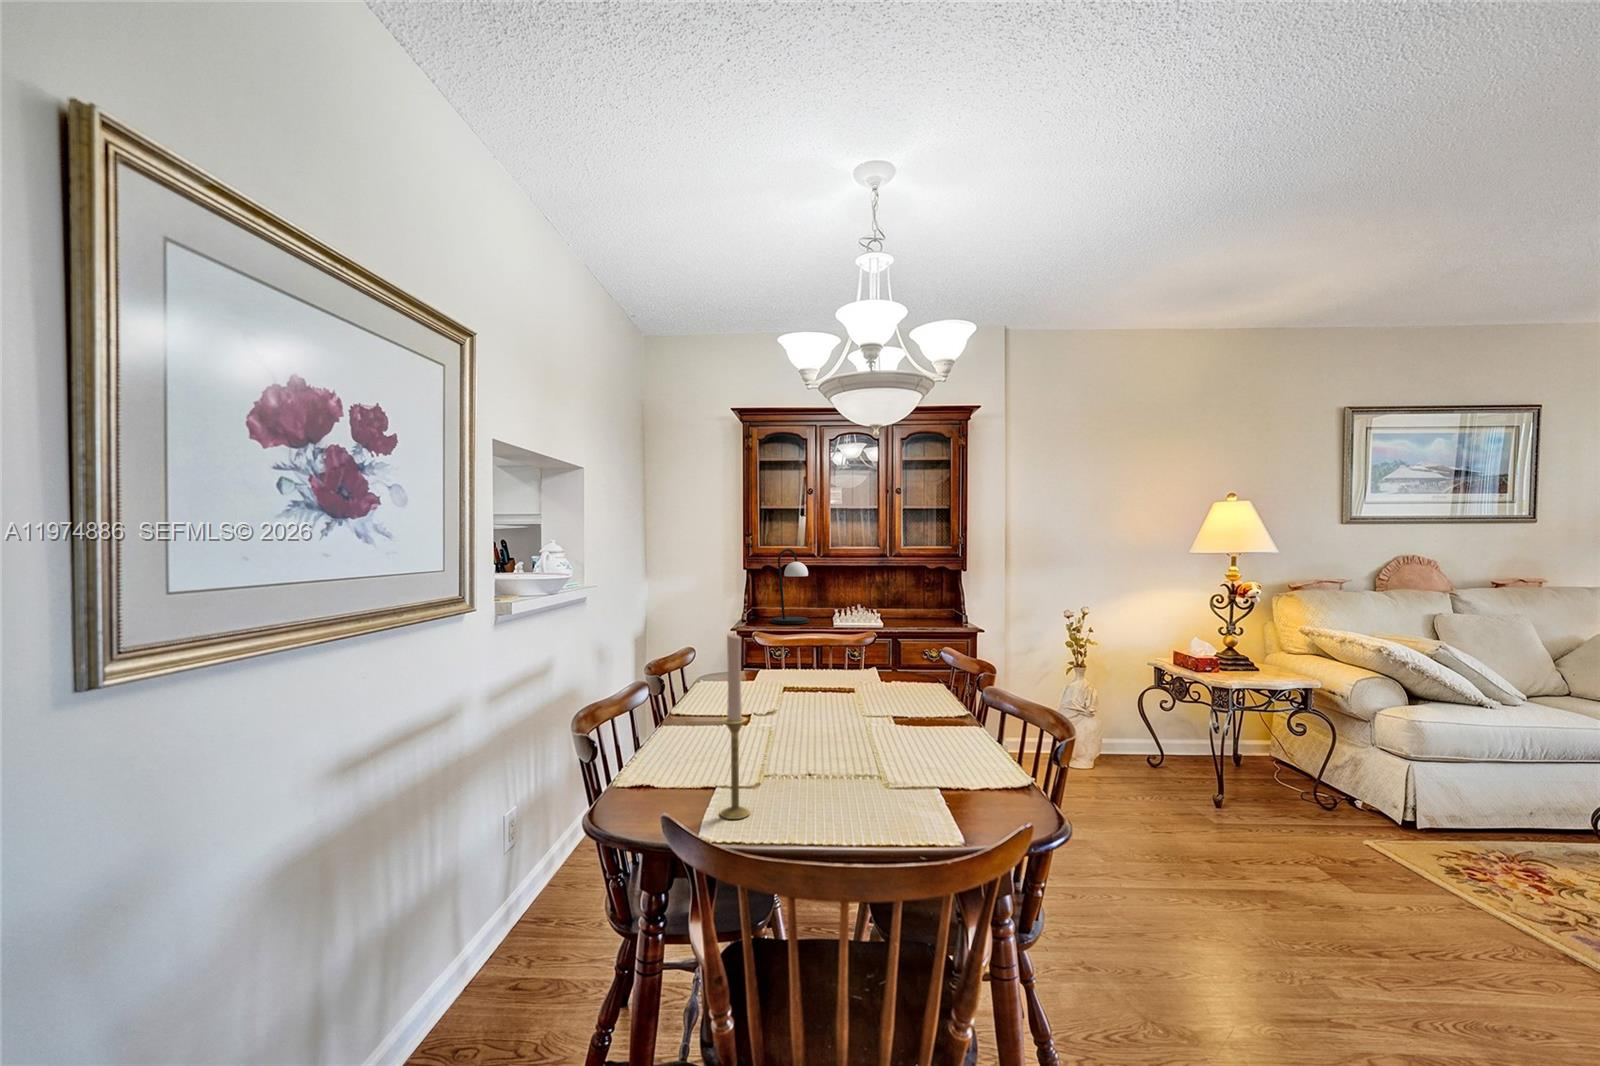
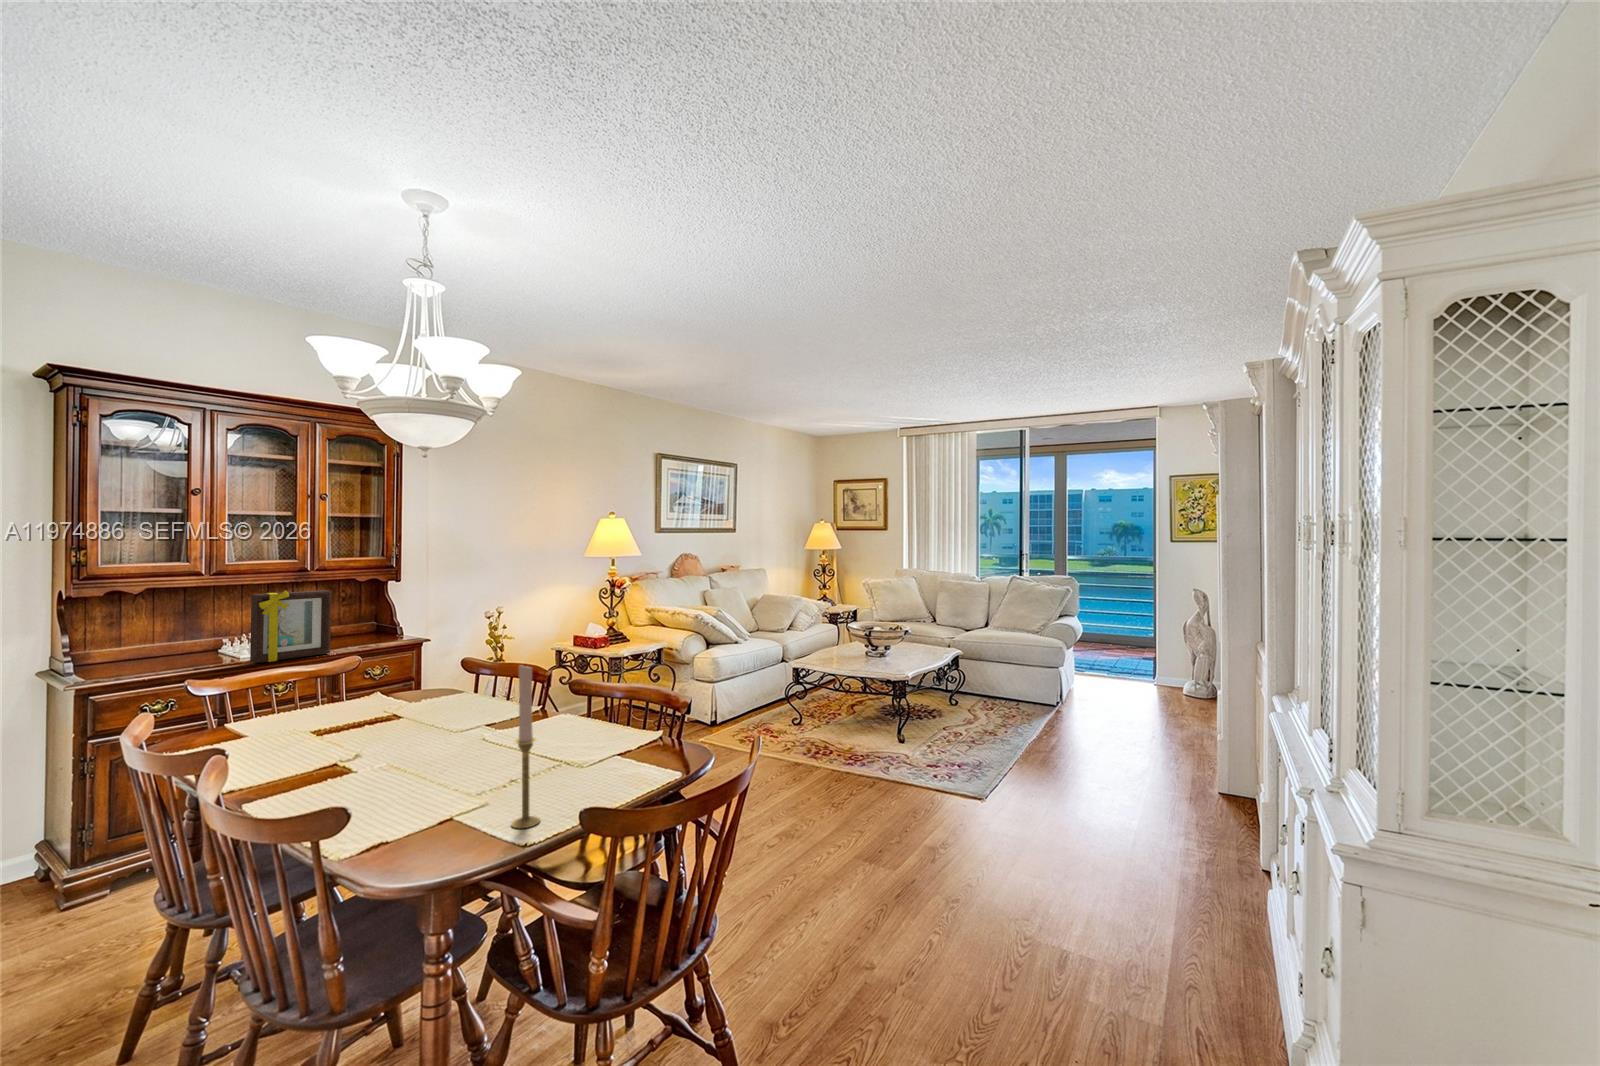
table lamp: present [772,549,809,624] -> none [127,566,195,670]
picture frame: none [832,571,888,630] -> present [250,590,331,663]

